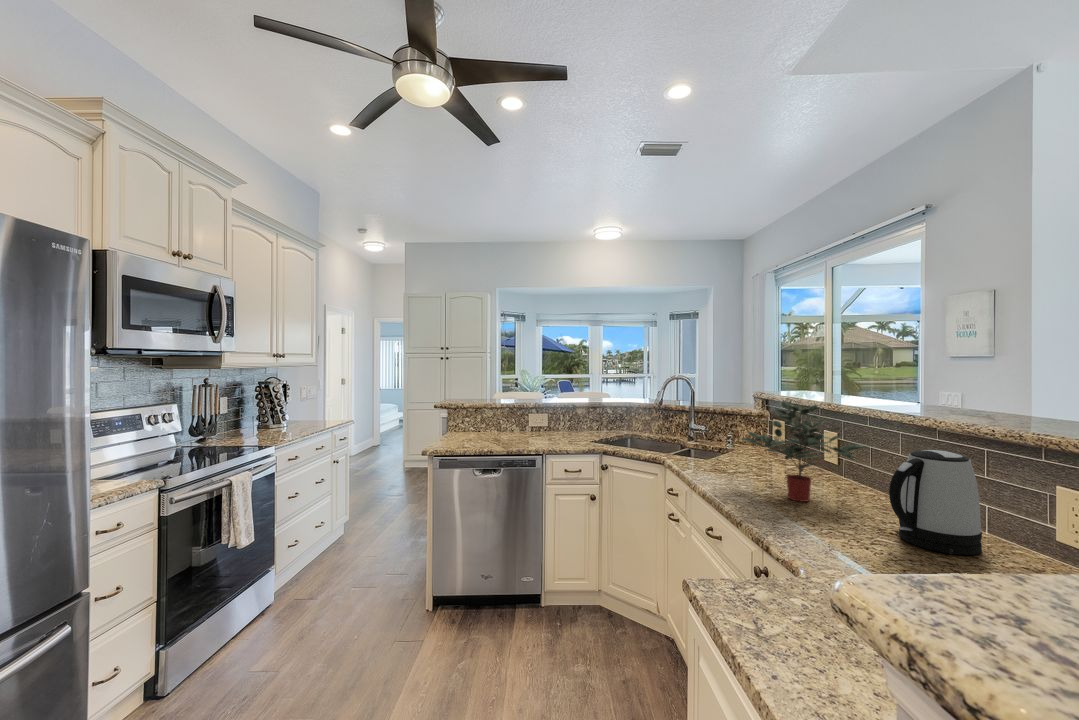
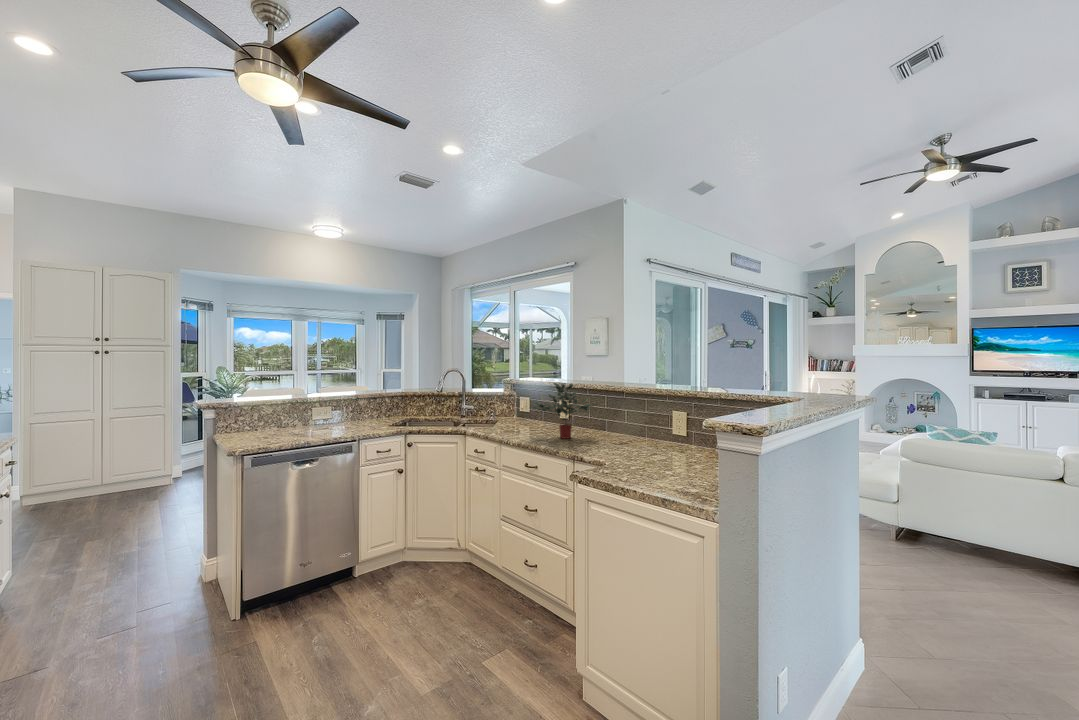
kettle: present [889,450,982,555] -> none [619,400,649,446]

